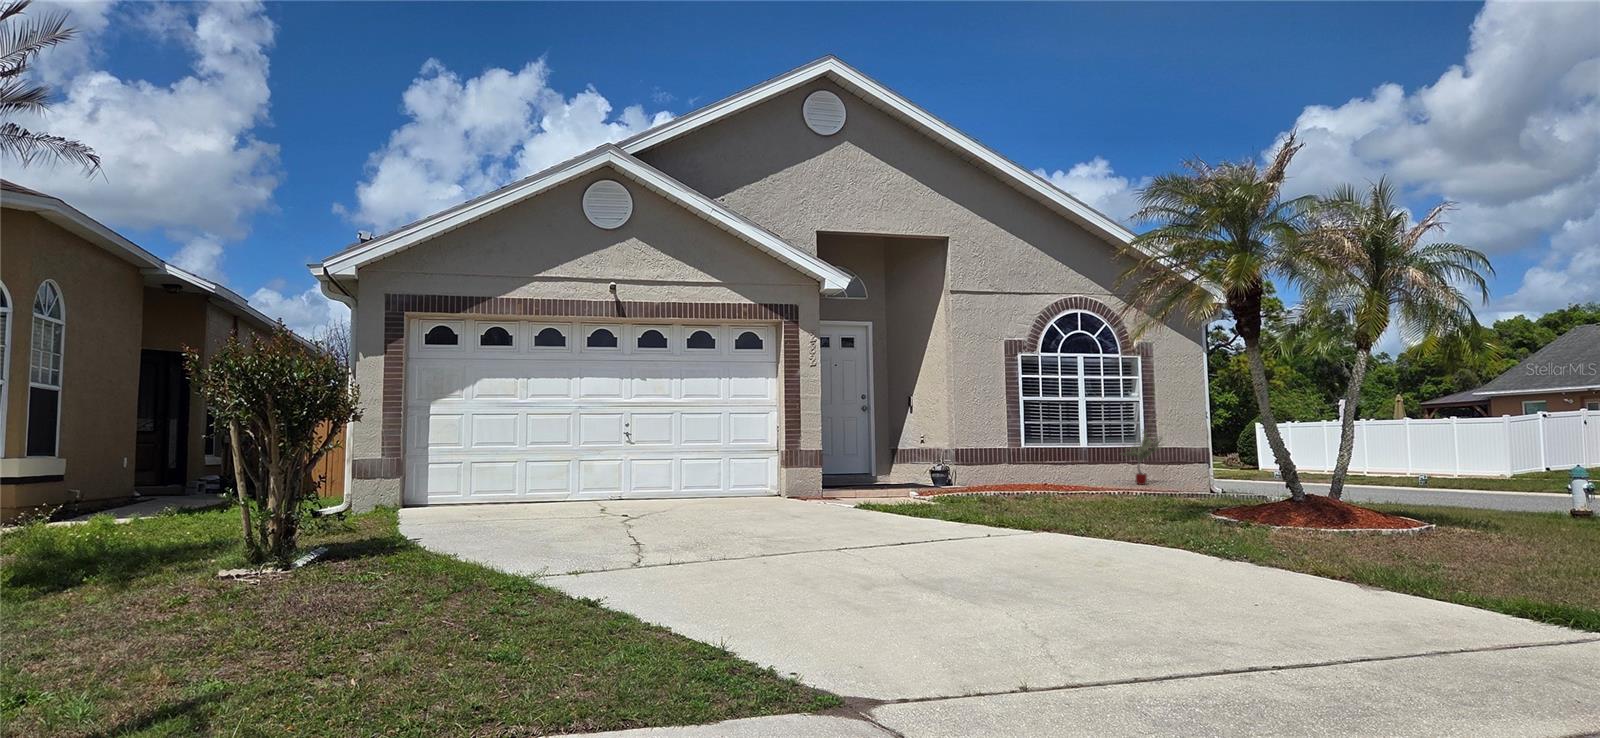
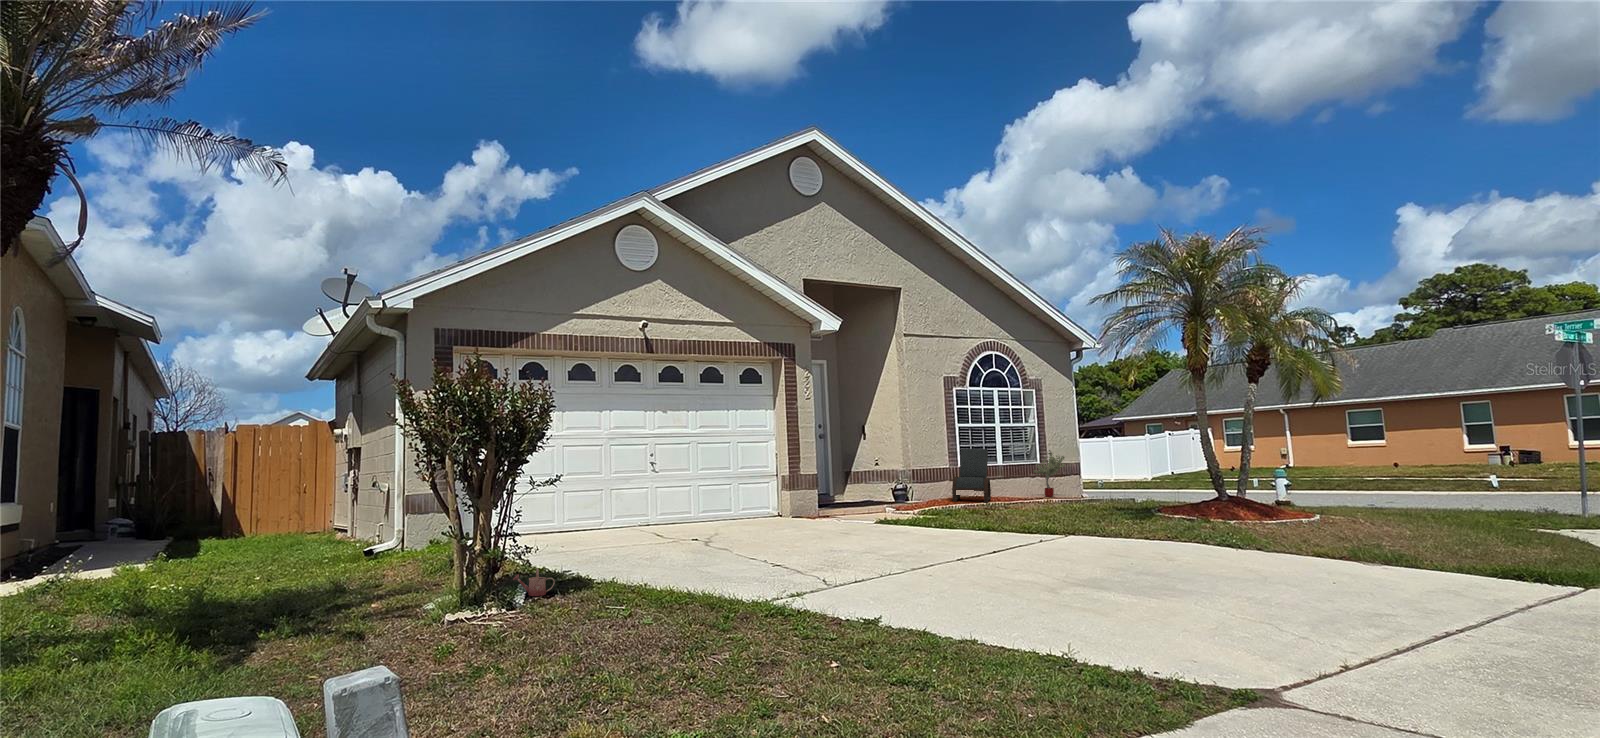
lounge chair: none [1006,425,1059,489] -> present [952,449,991,502]
watering can: none [291,545,335,573] -> present [513,568,555,596]

